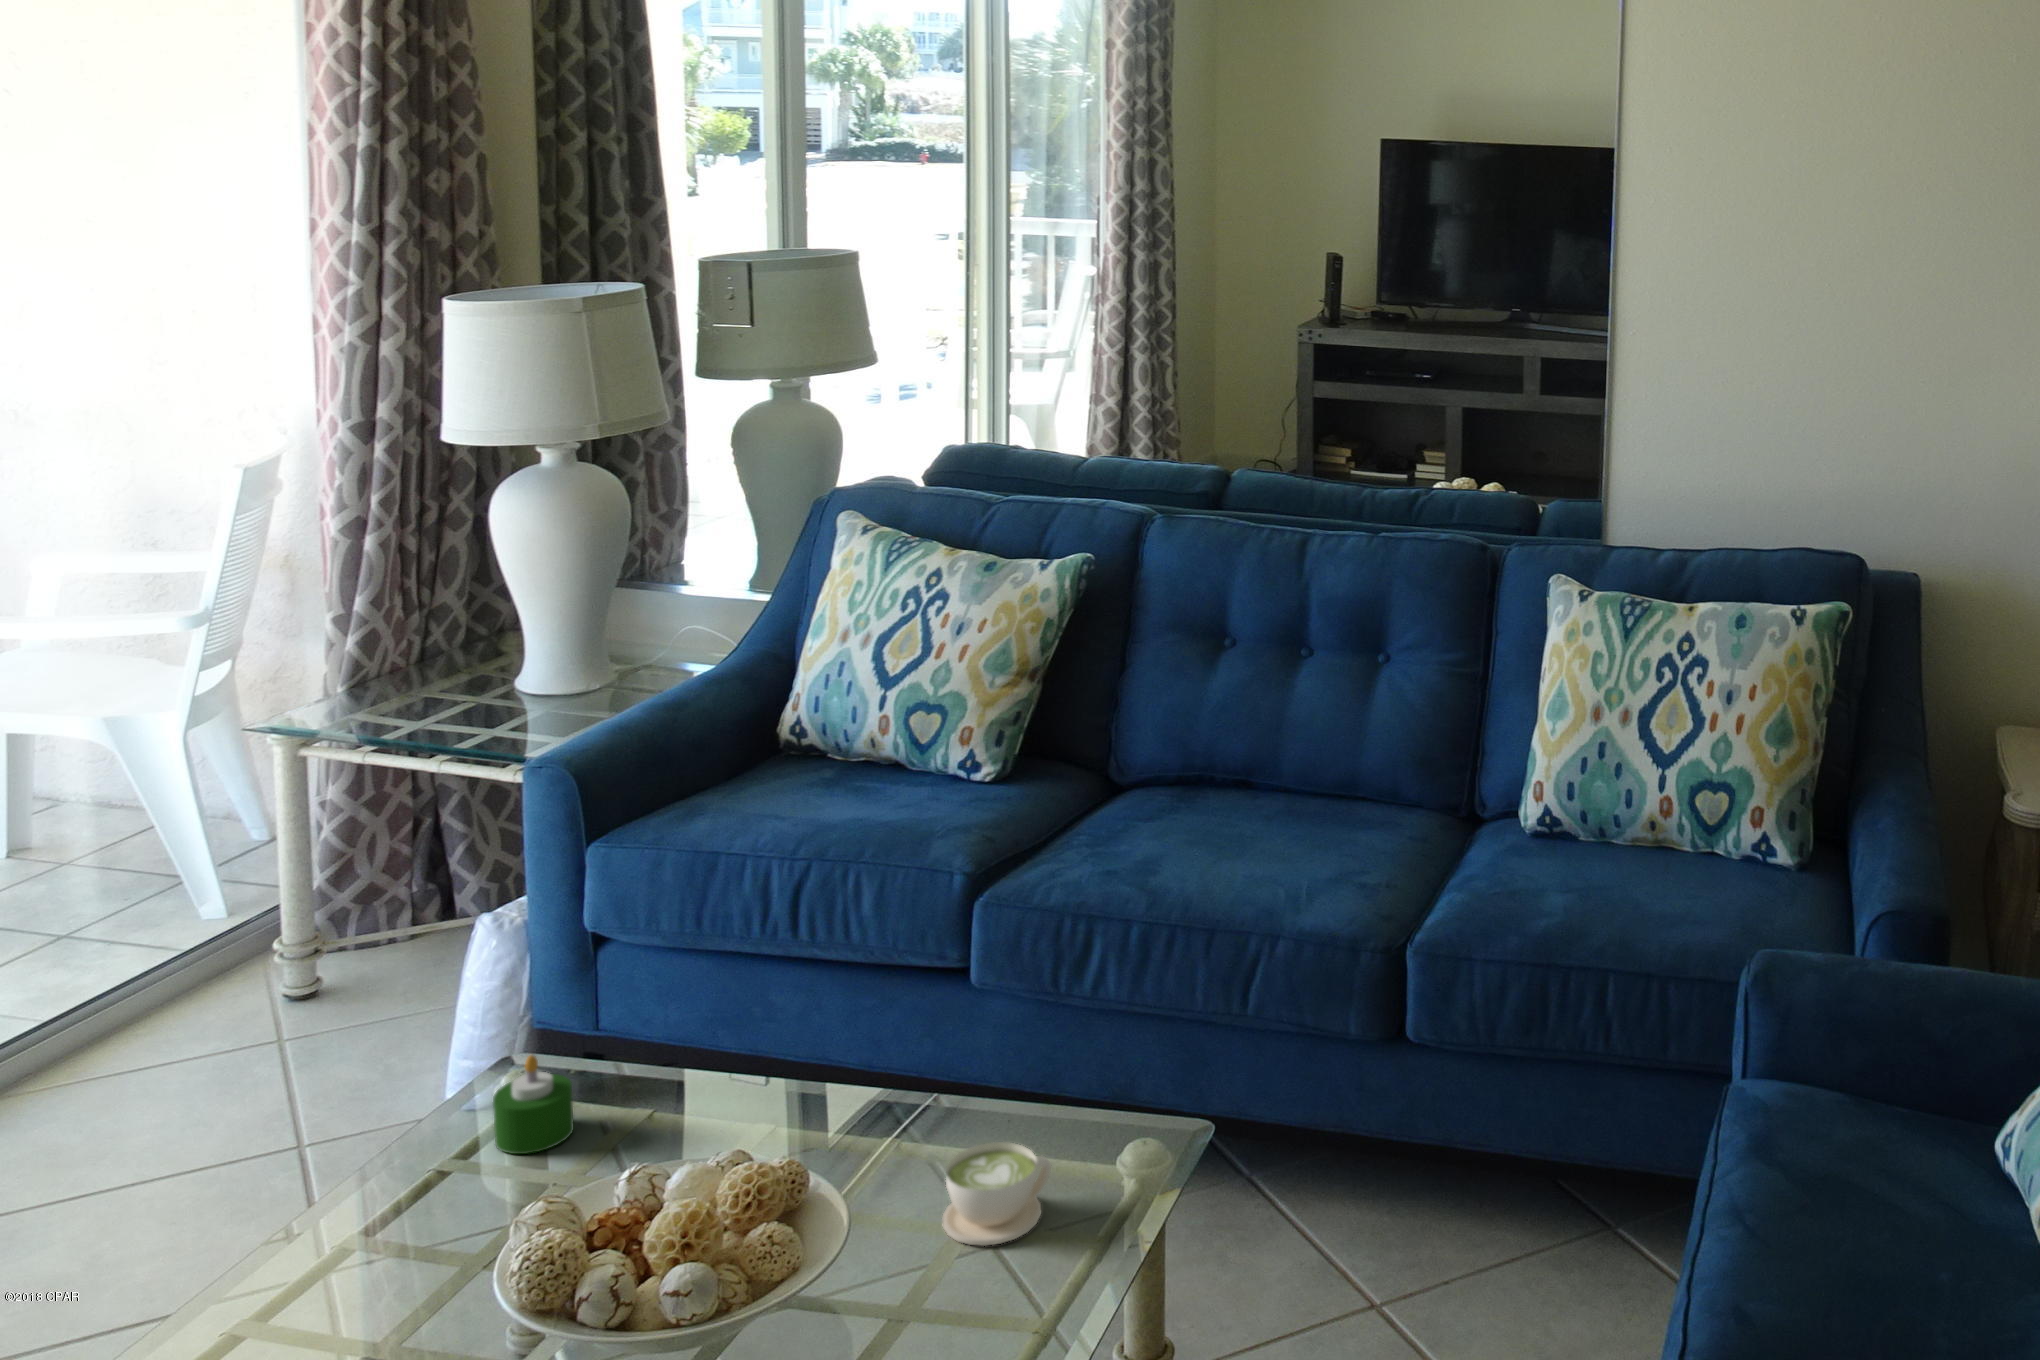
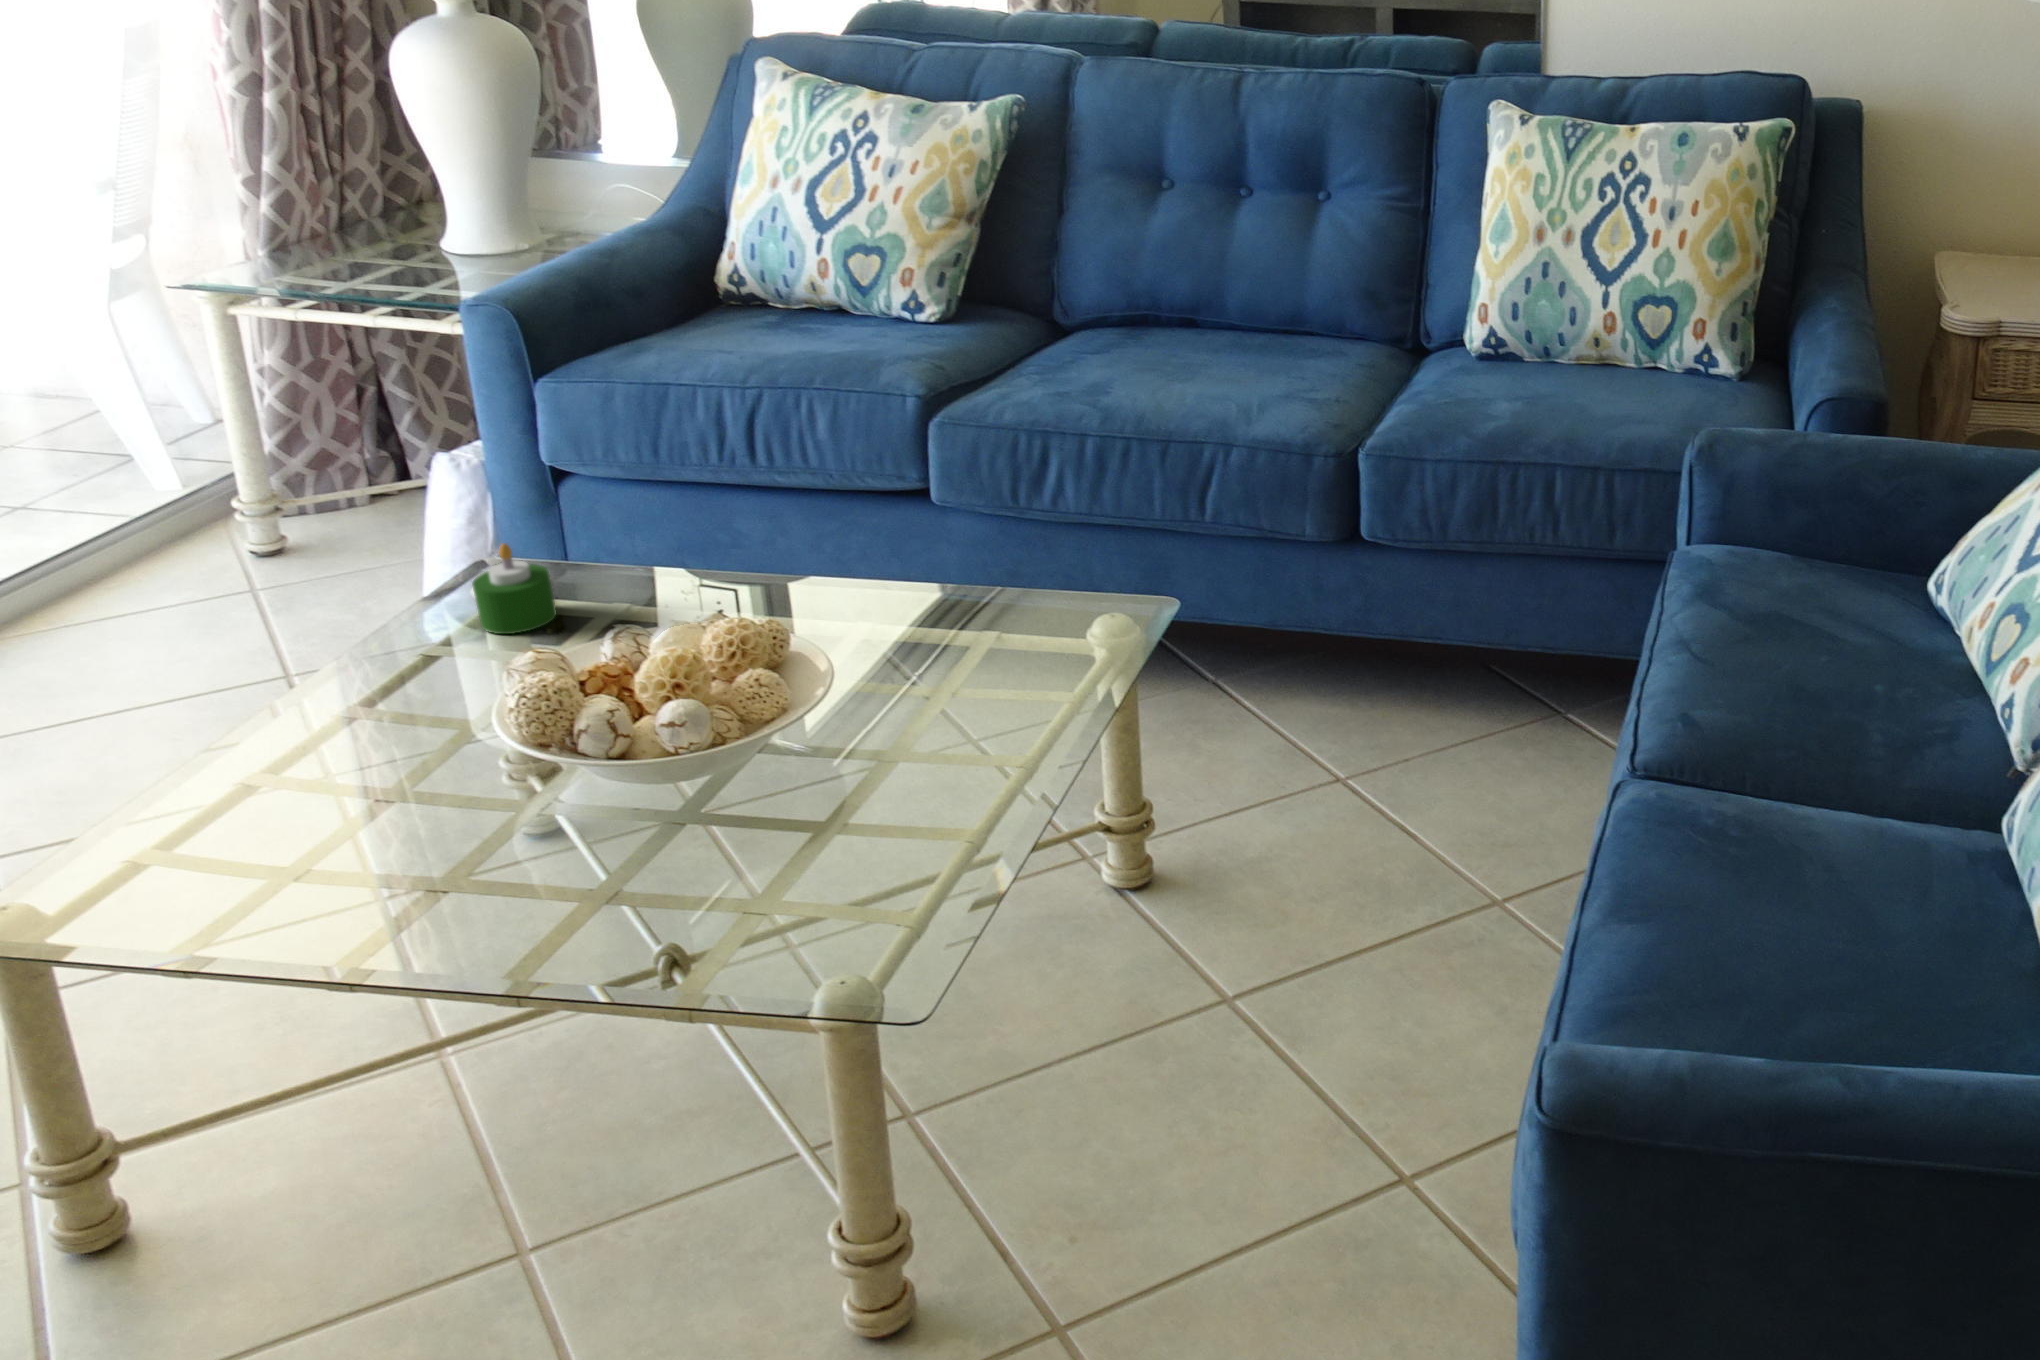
coffee cup: present [942,1142,1051,1246] -> none [923,606,1025,693]

